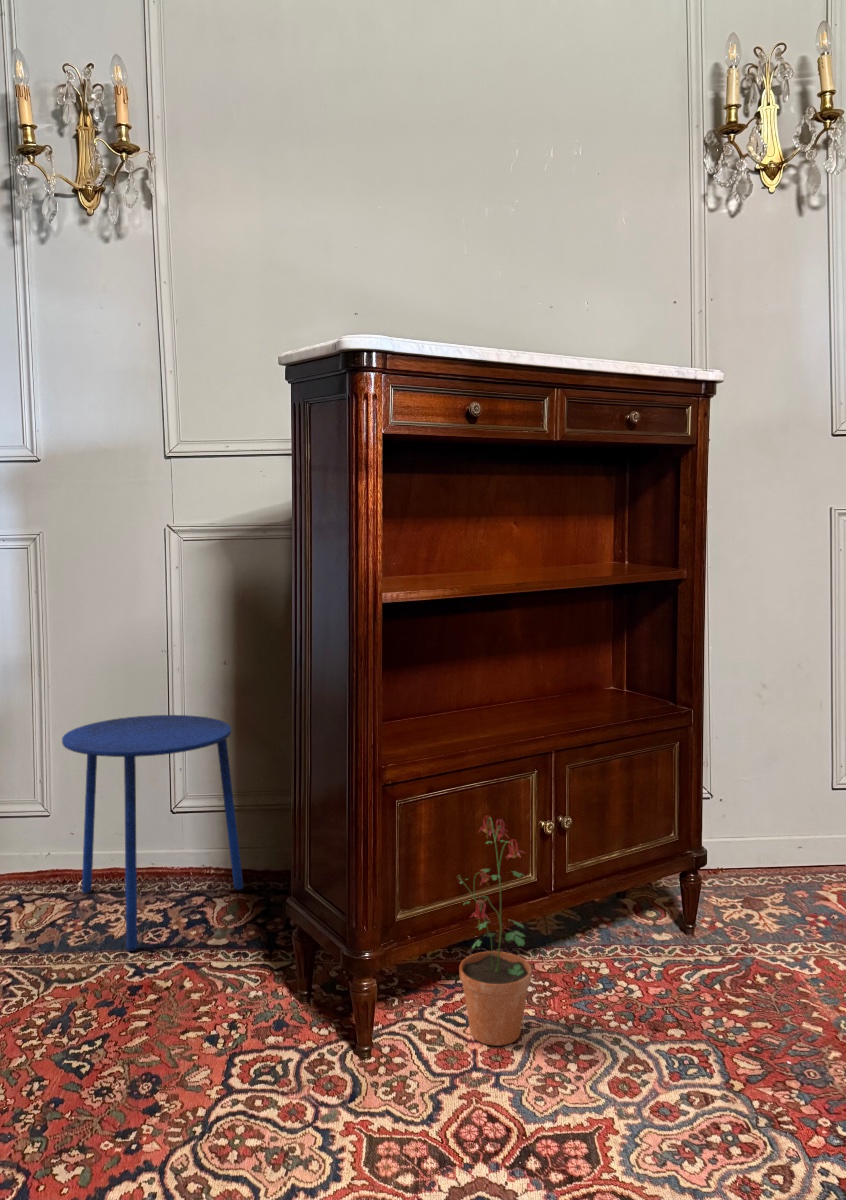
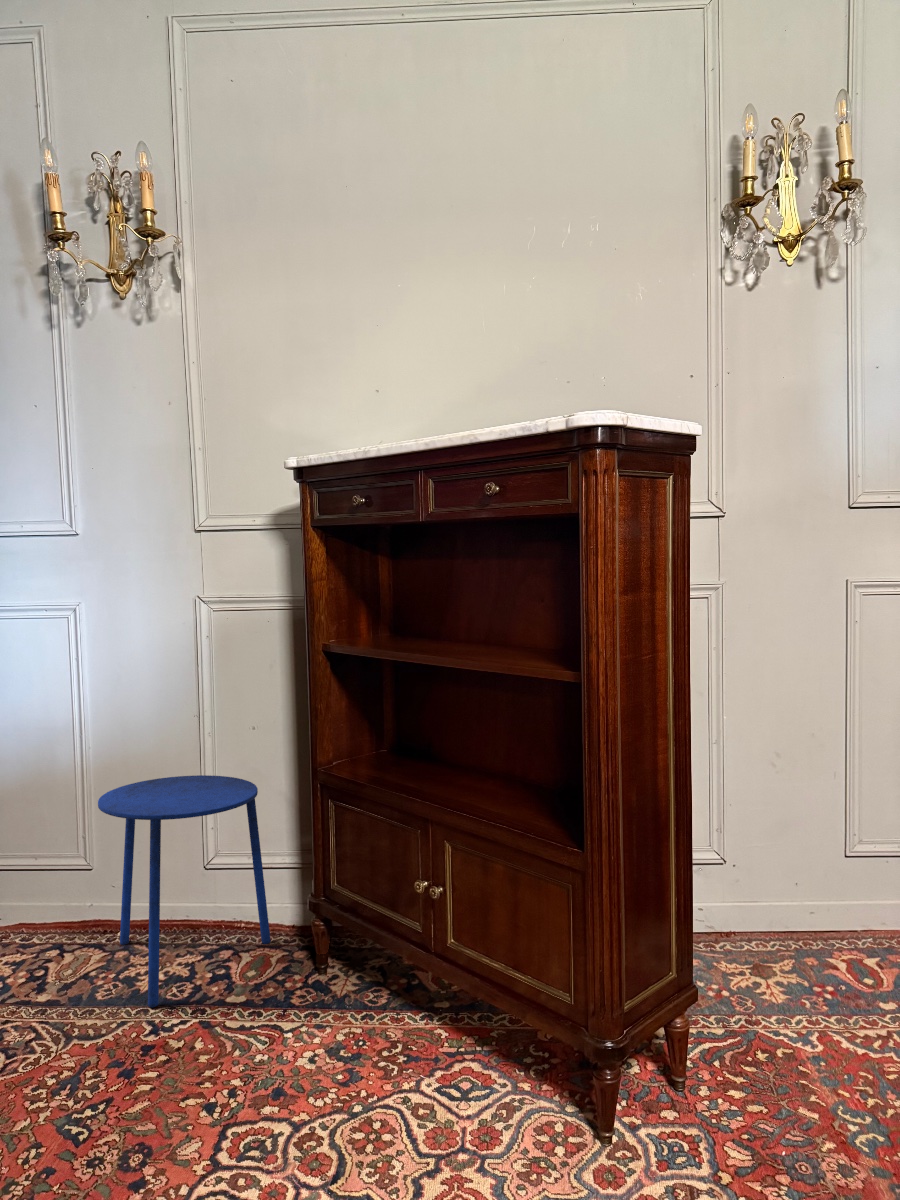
potted plant: present [457,816,532,1046] -> none [433,888,523,1124]

